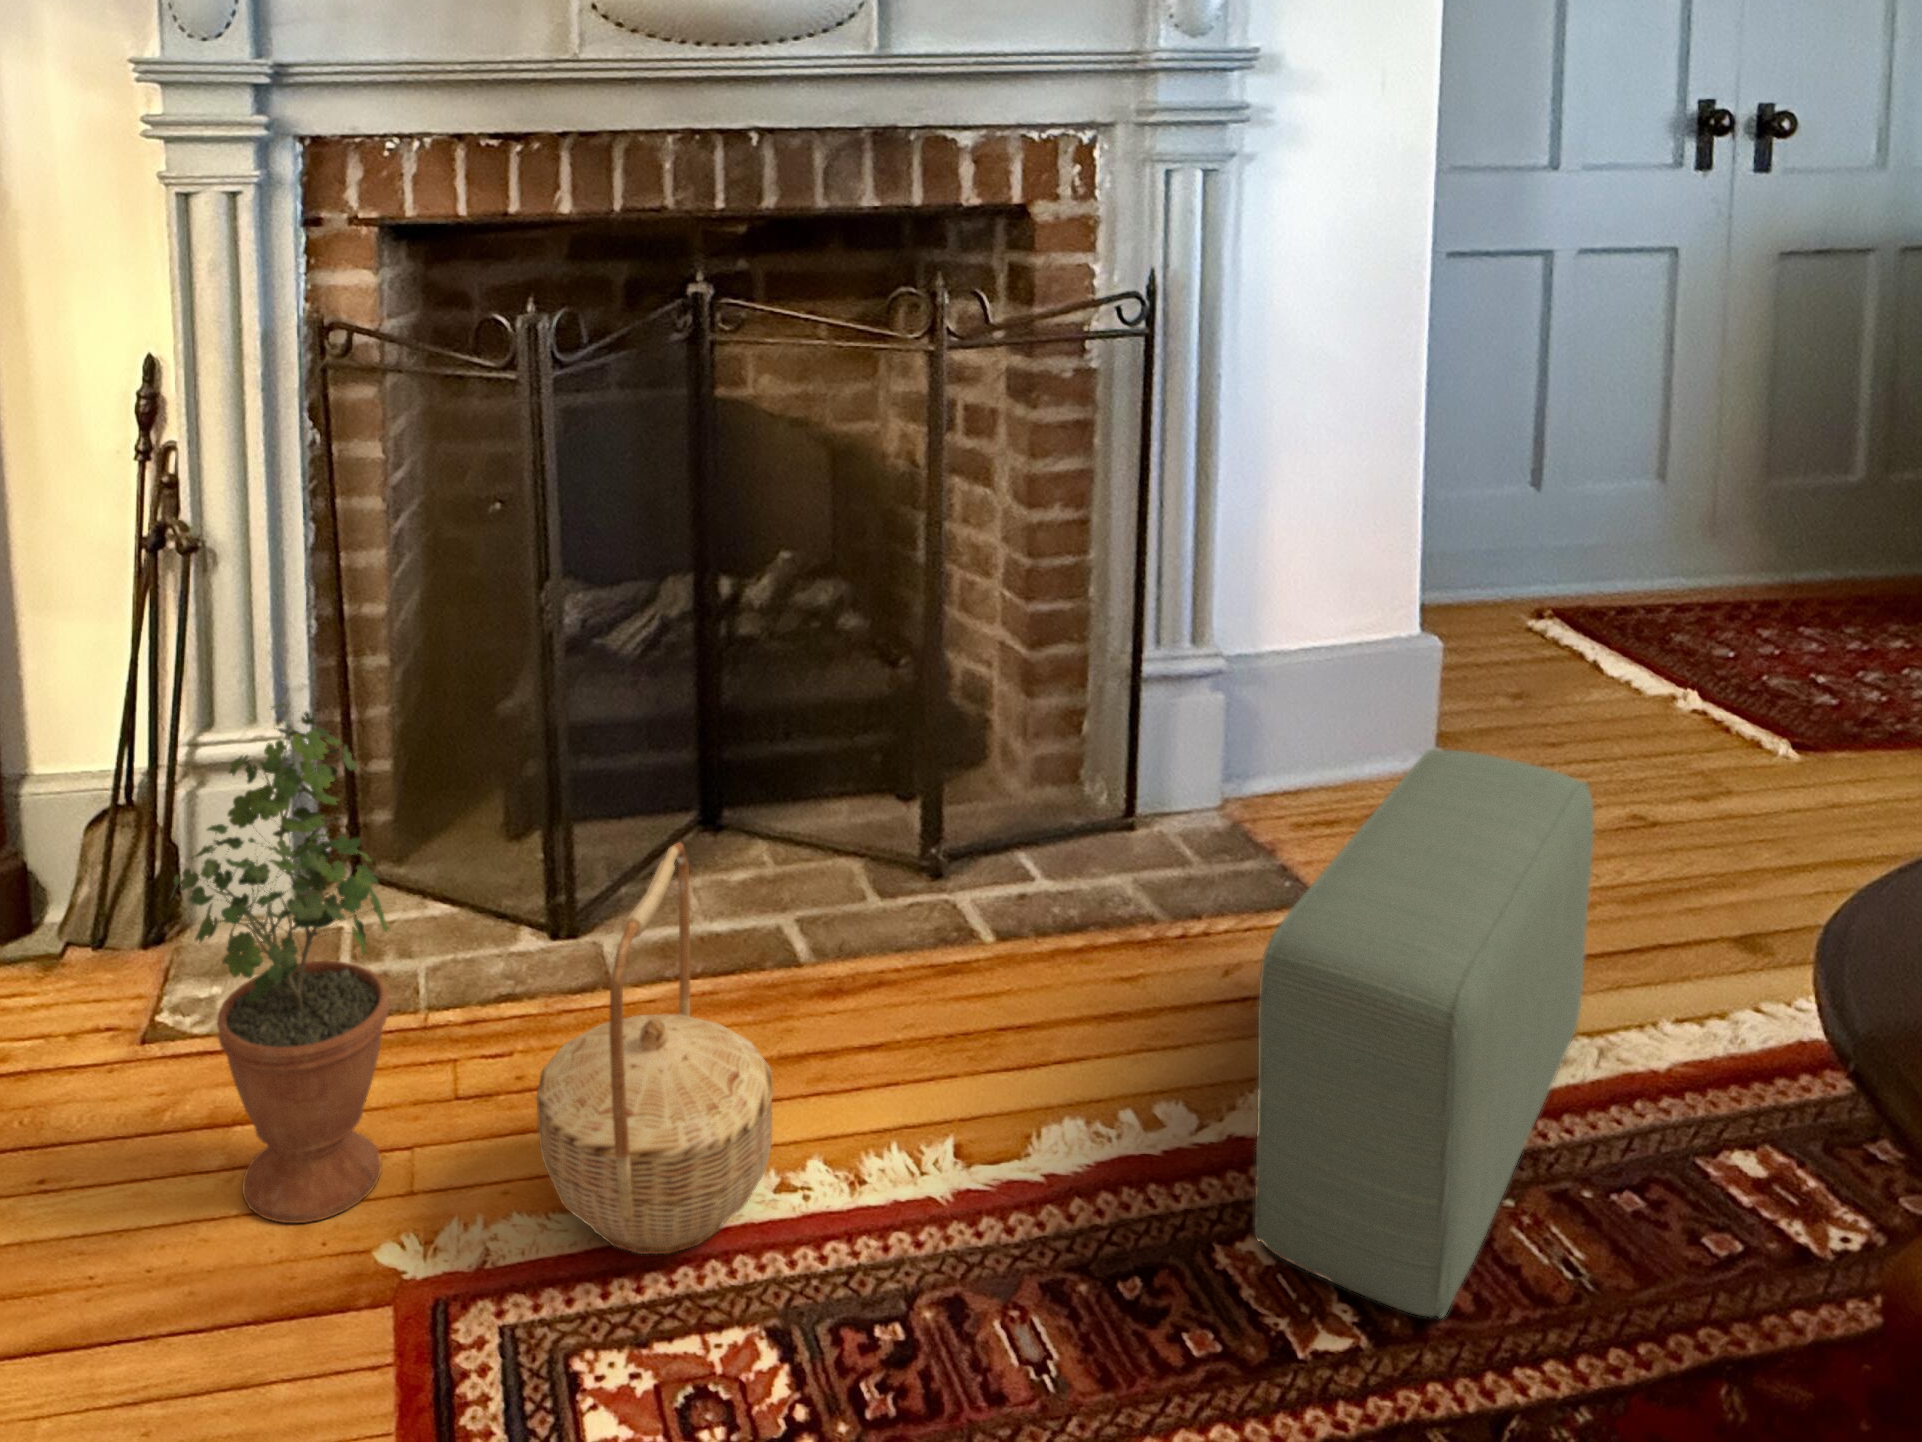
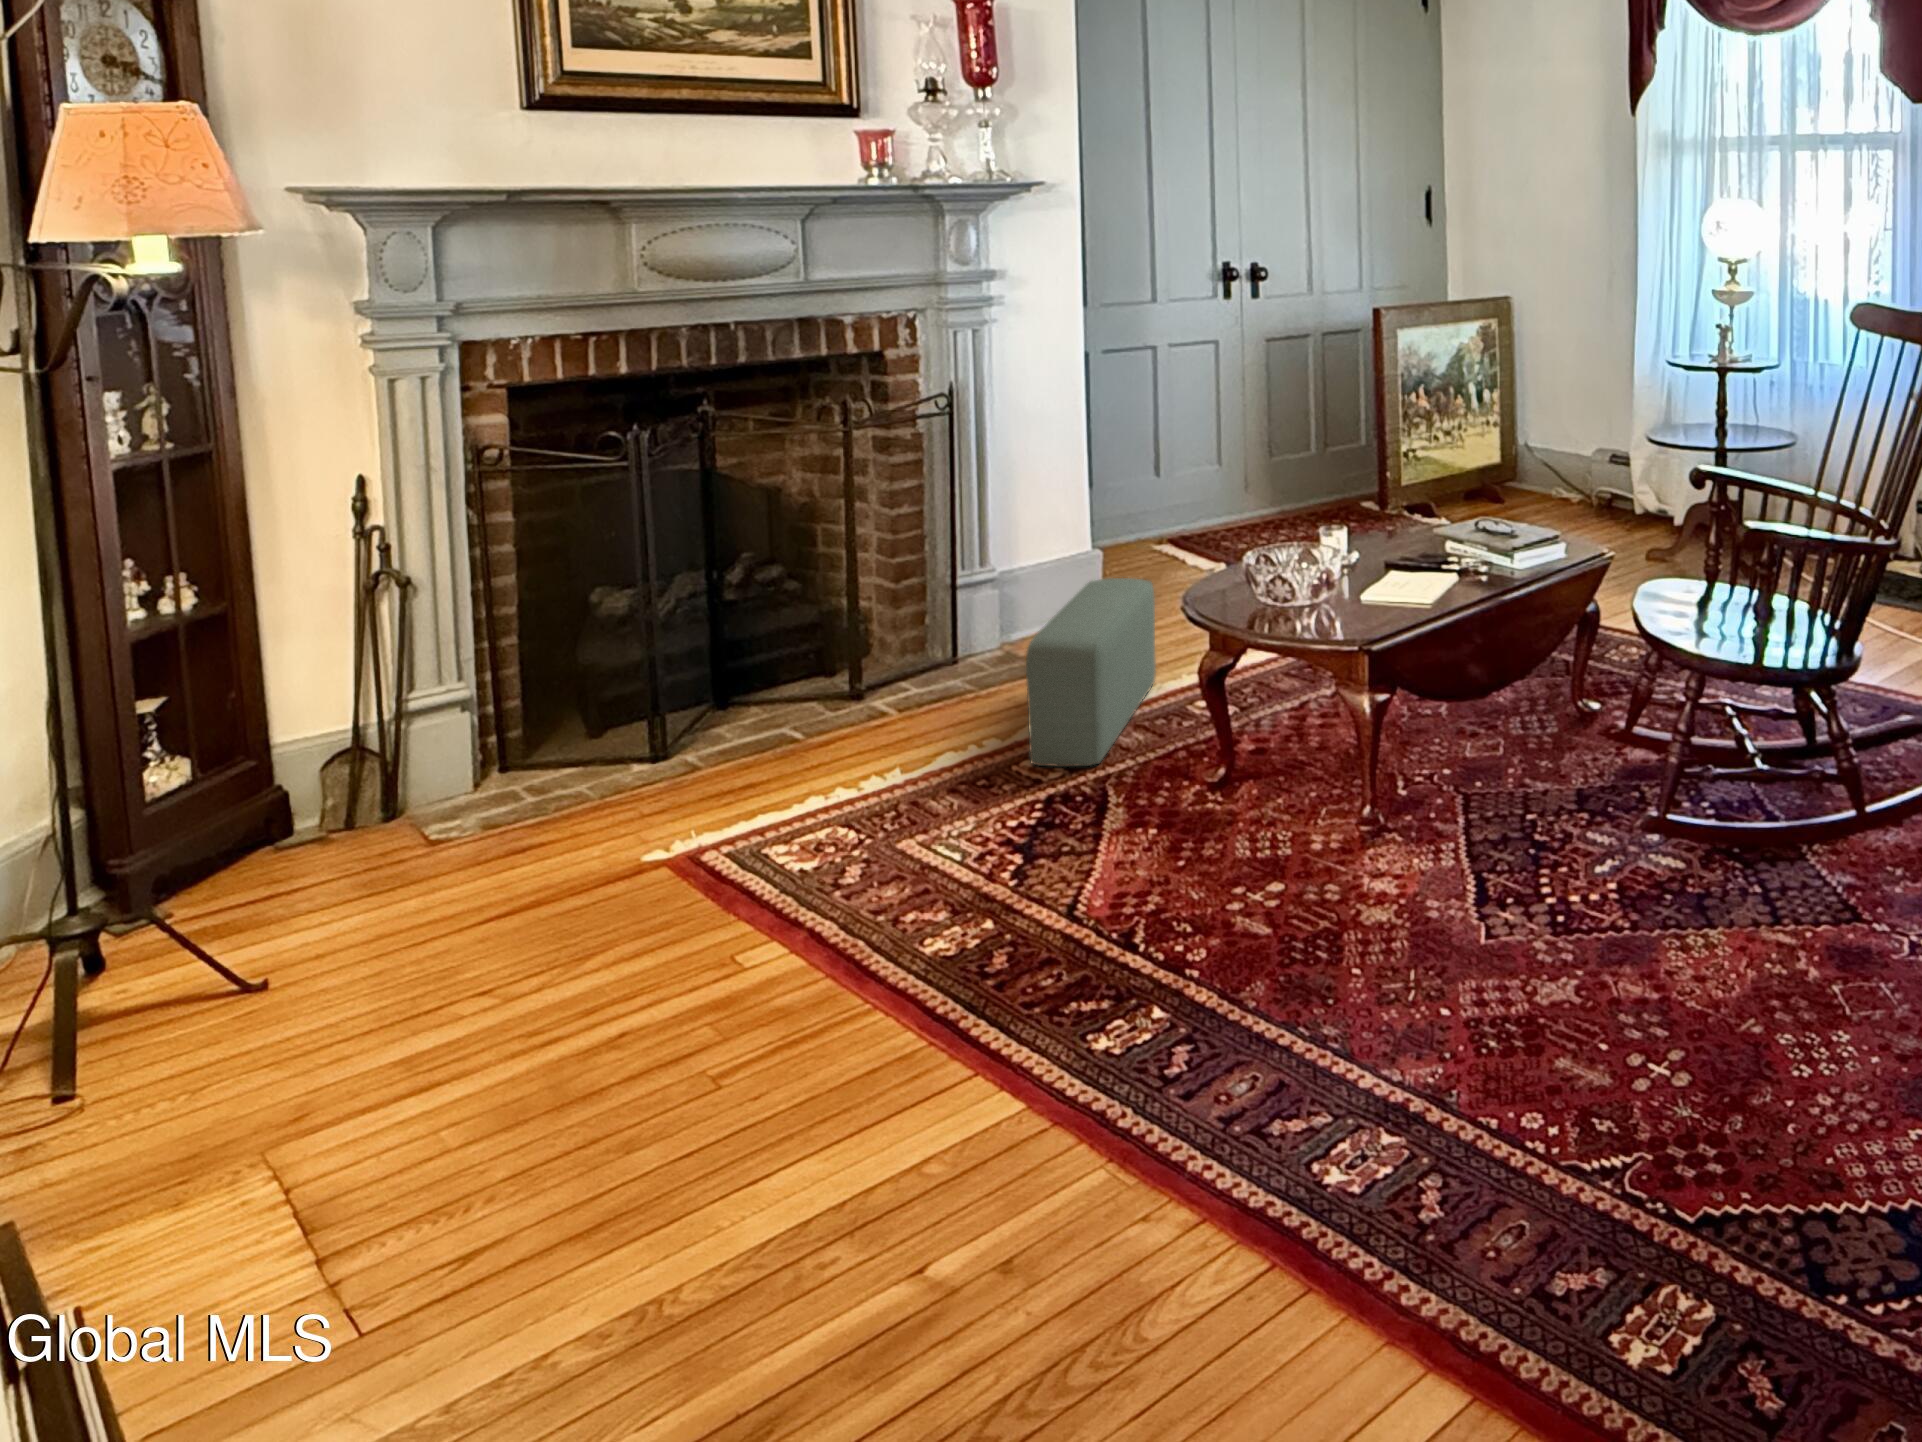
potted plant: present [171,704,388,1223] -> none [506,630,623,872]
basket: present [536,843,773,1254] -> none [708,664,825,833]

